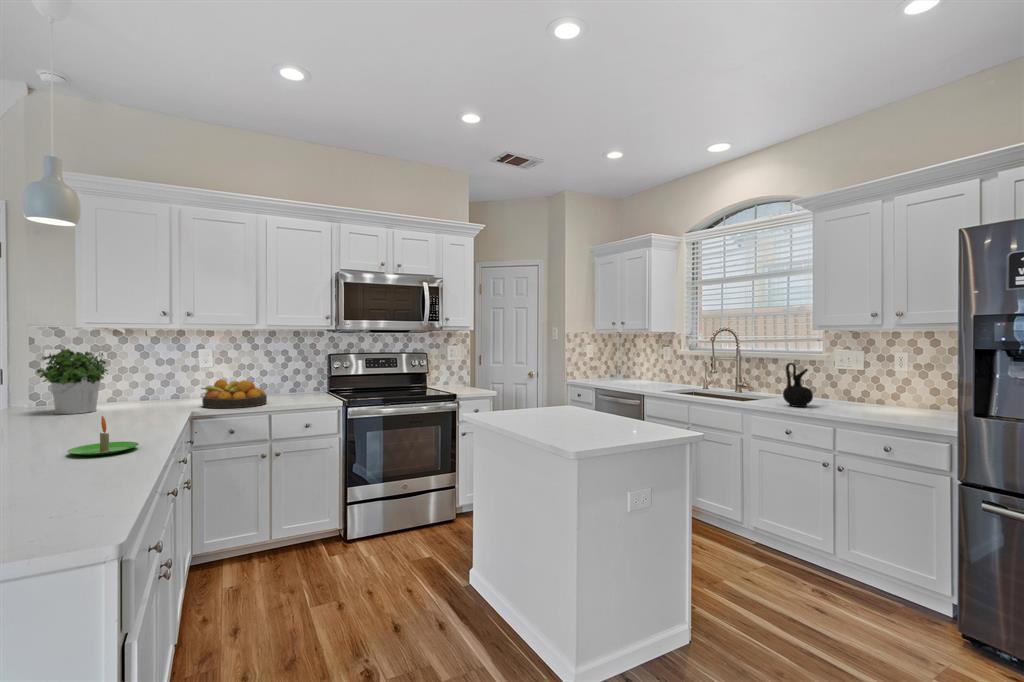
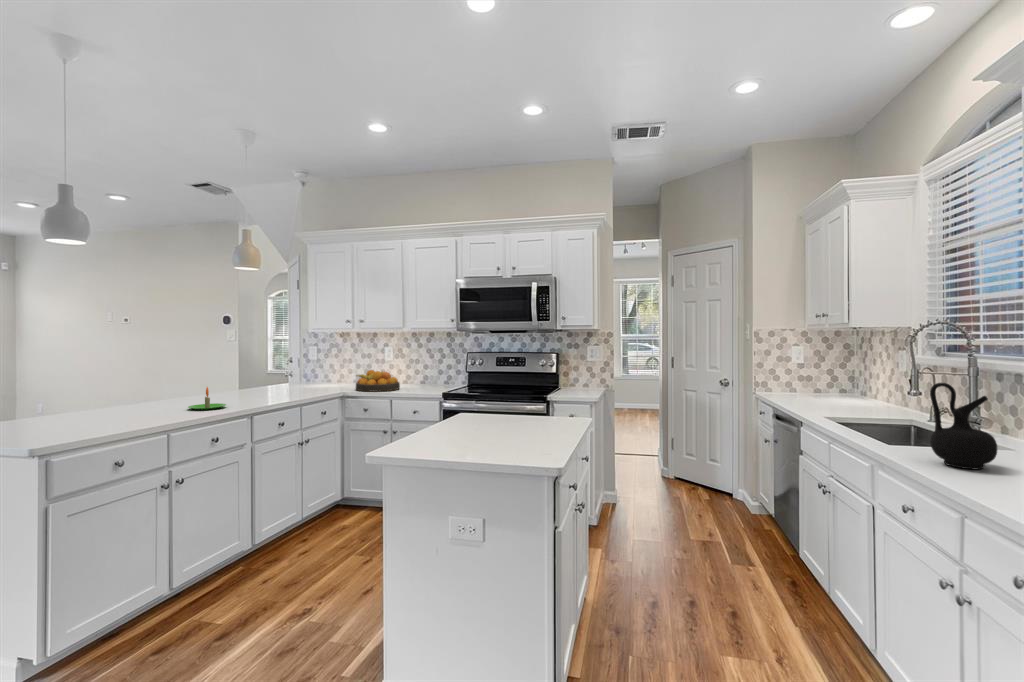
potted plant: present [37,349,108,414] -> none [280,346,317,387]

